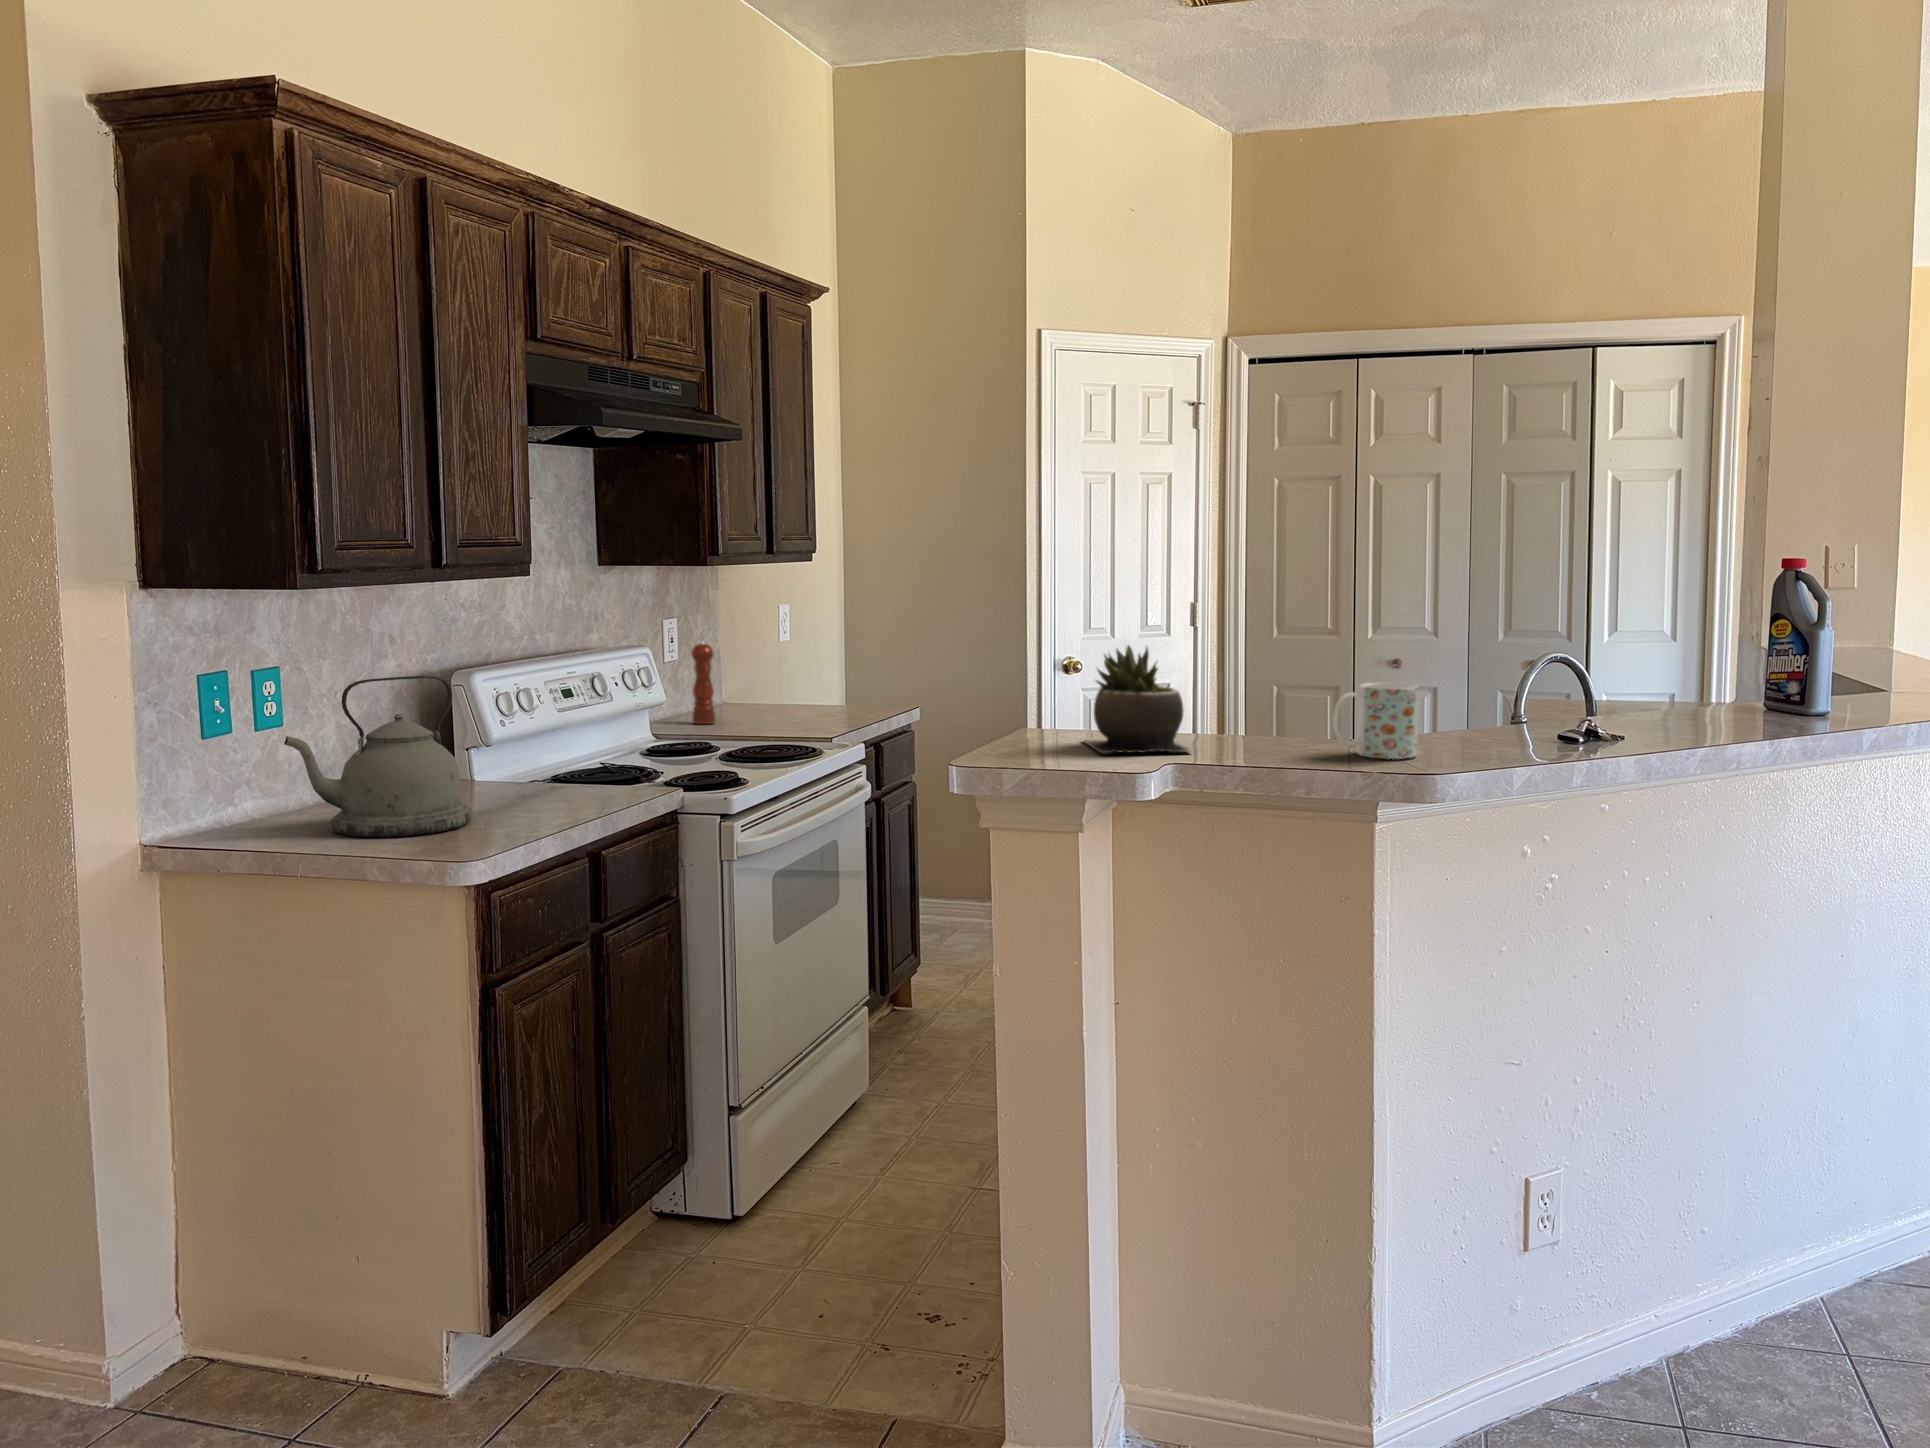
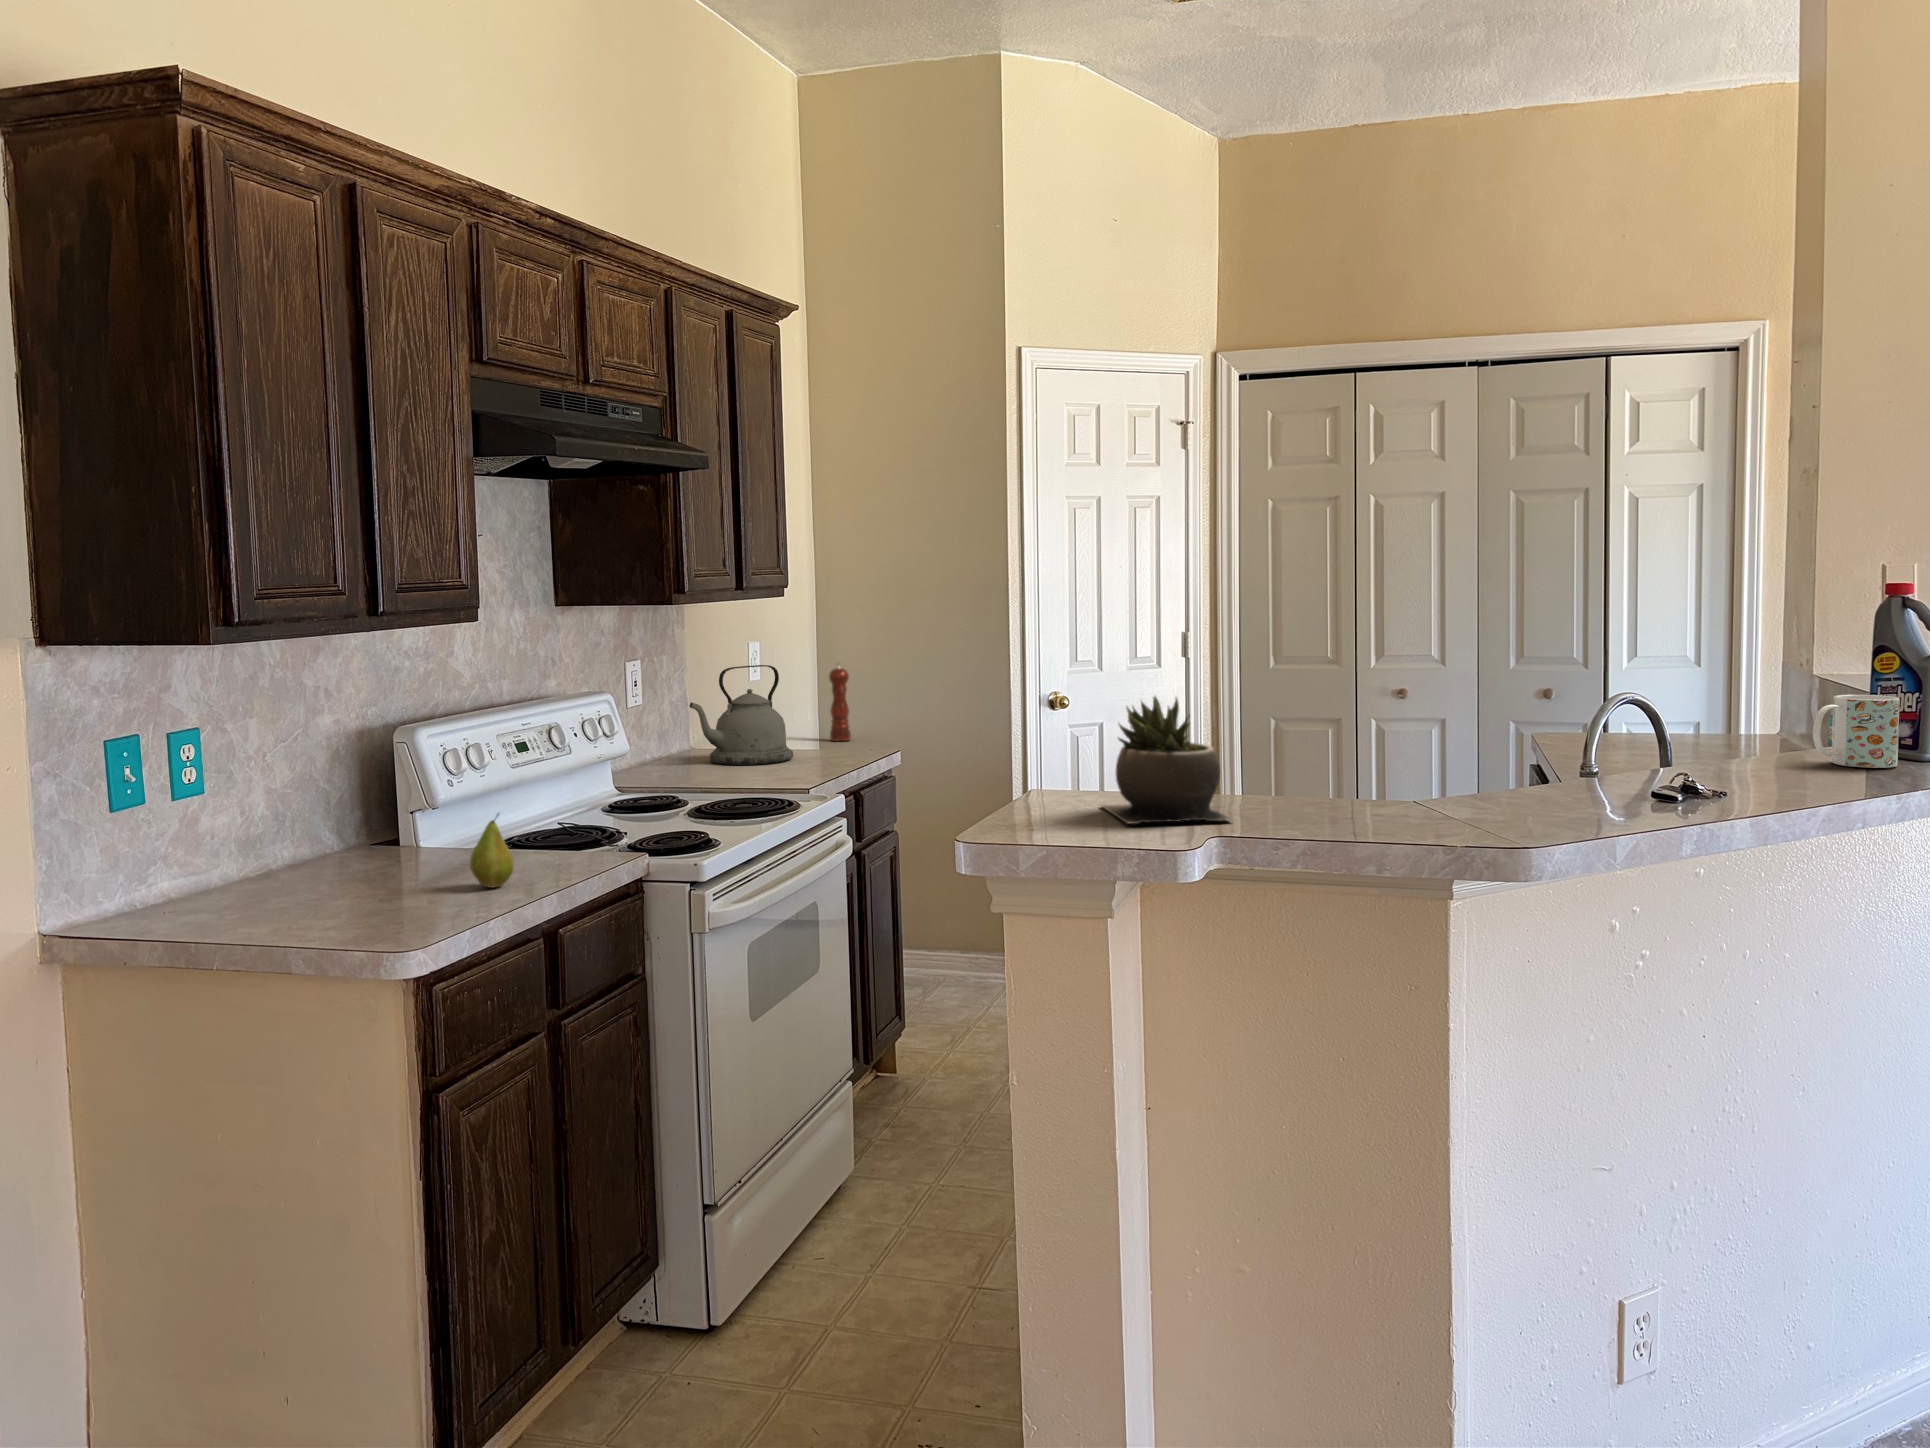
pepper mill: present [691,638,716,724] -> present [829,663,851,741]
kettle: present [284,676,472,837] -> present [690,665,793,765]
mug: present [1333,683,1419,759] -> present [1813,695,1900,768]
fruit: none [524,746,562,813] -> present [470,814,514,888]

